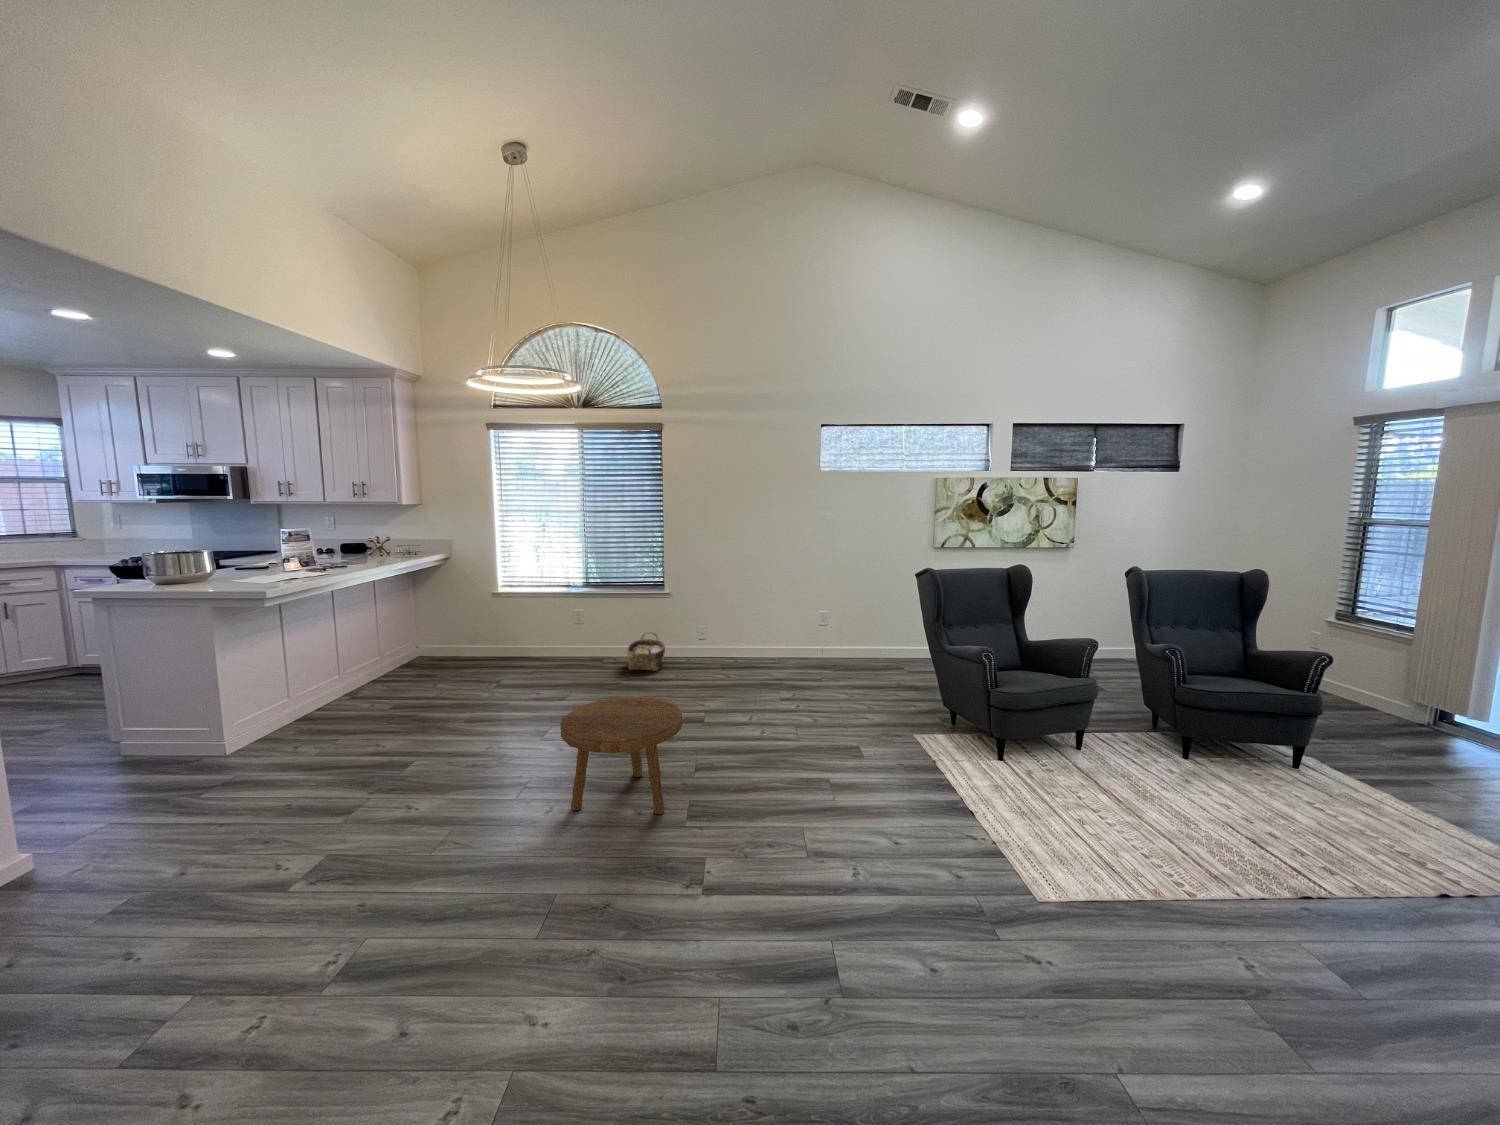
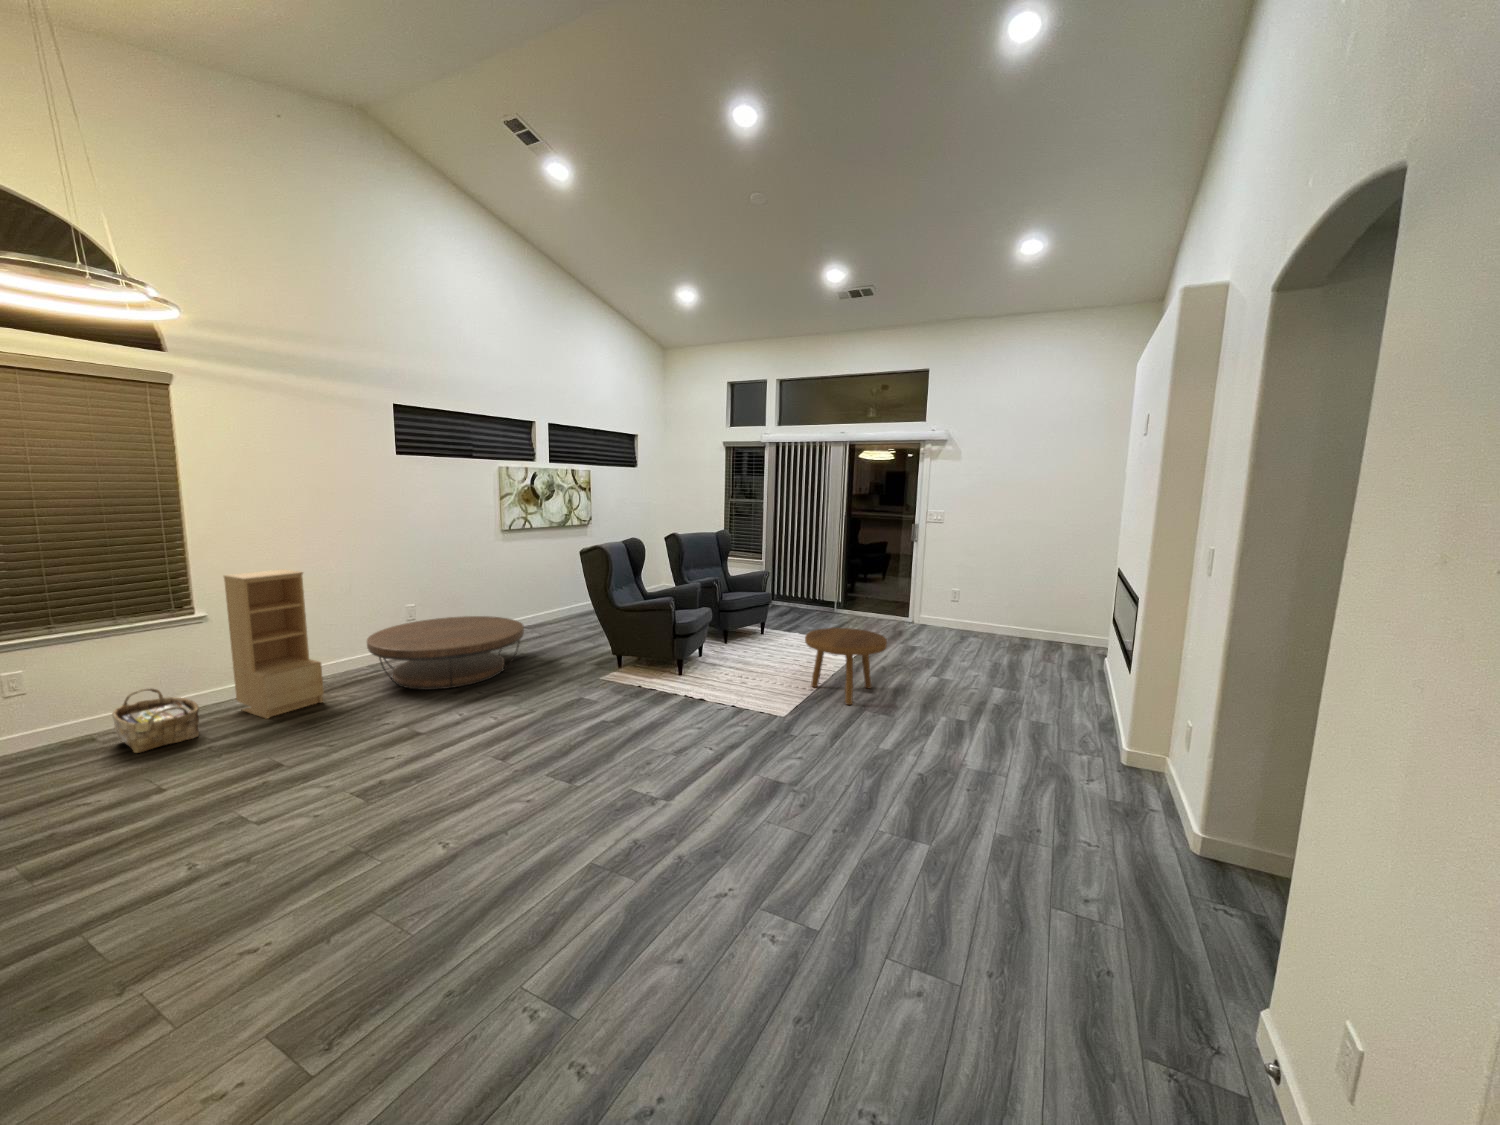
bookshelf: none [693,565,733,672] -> present [224,569,324,719]
coffee table: none [764,625,898,694] -> present [367,616,524,690]
footstool: present [560,697,683,814] -> present [805,628,887,705]

